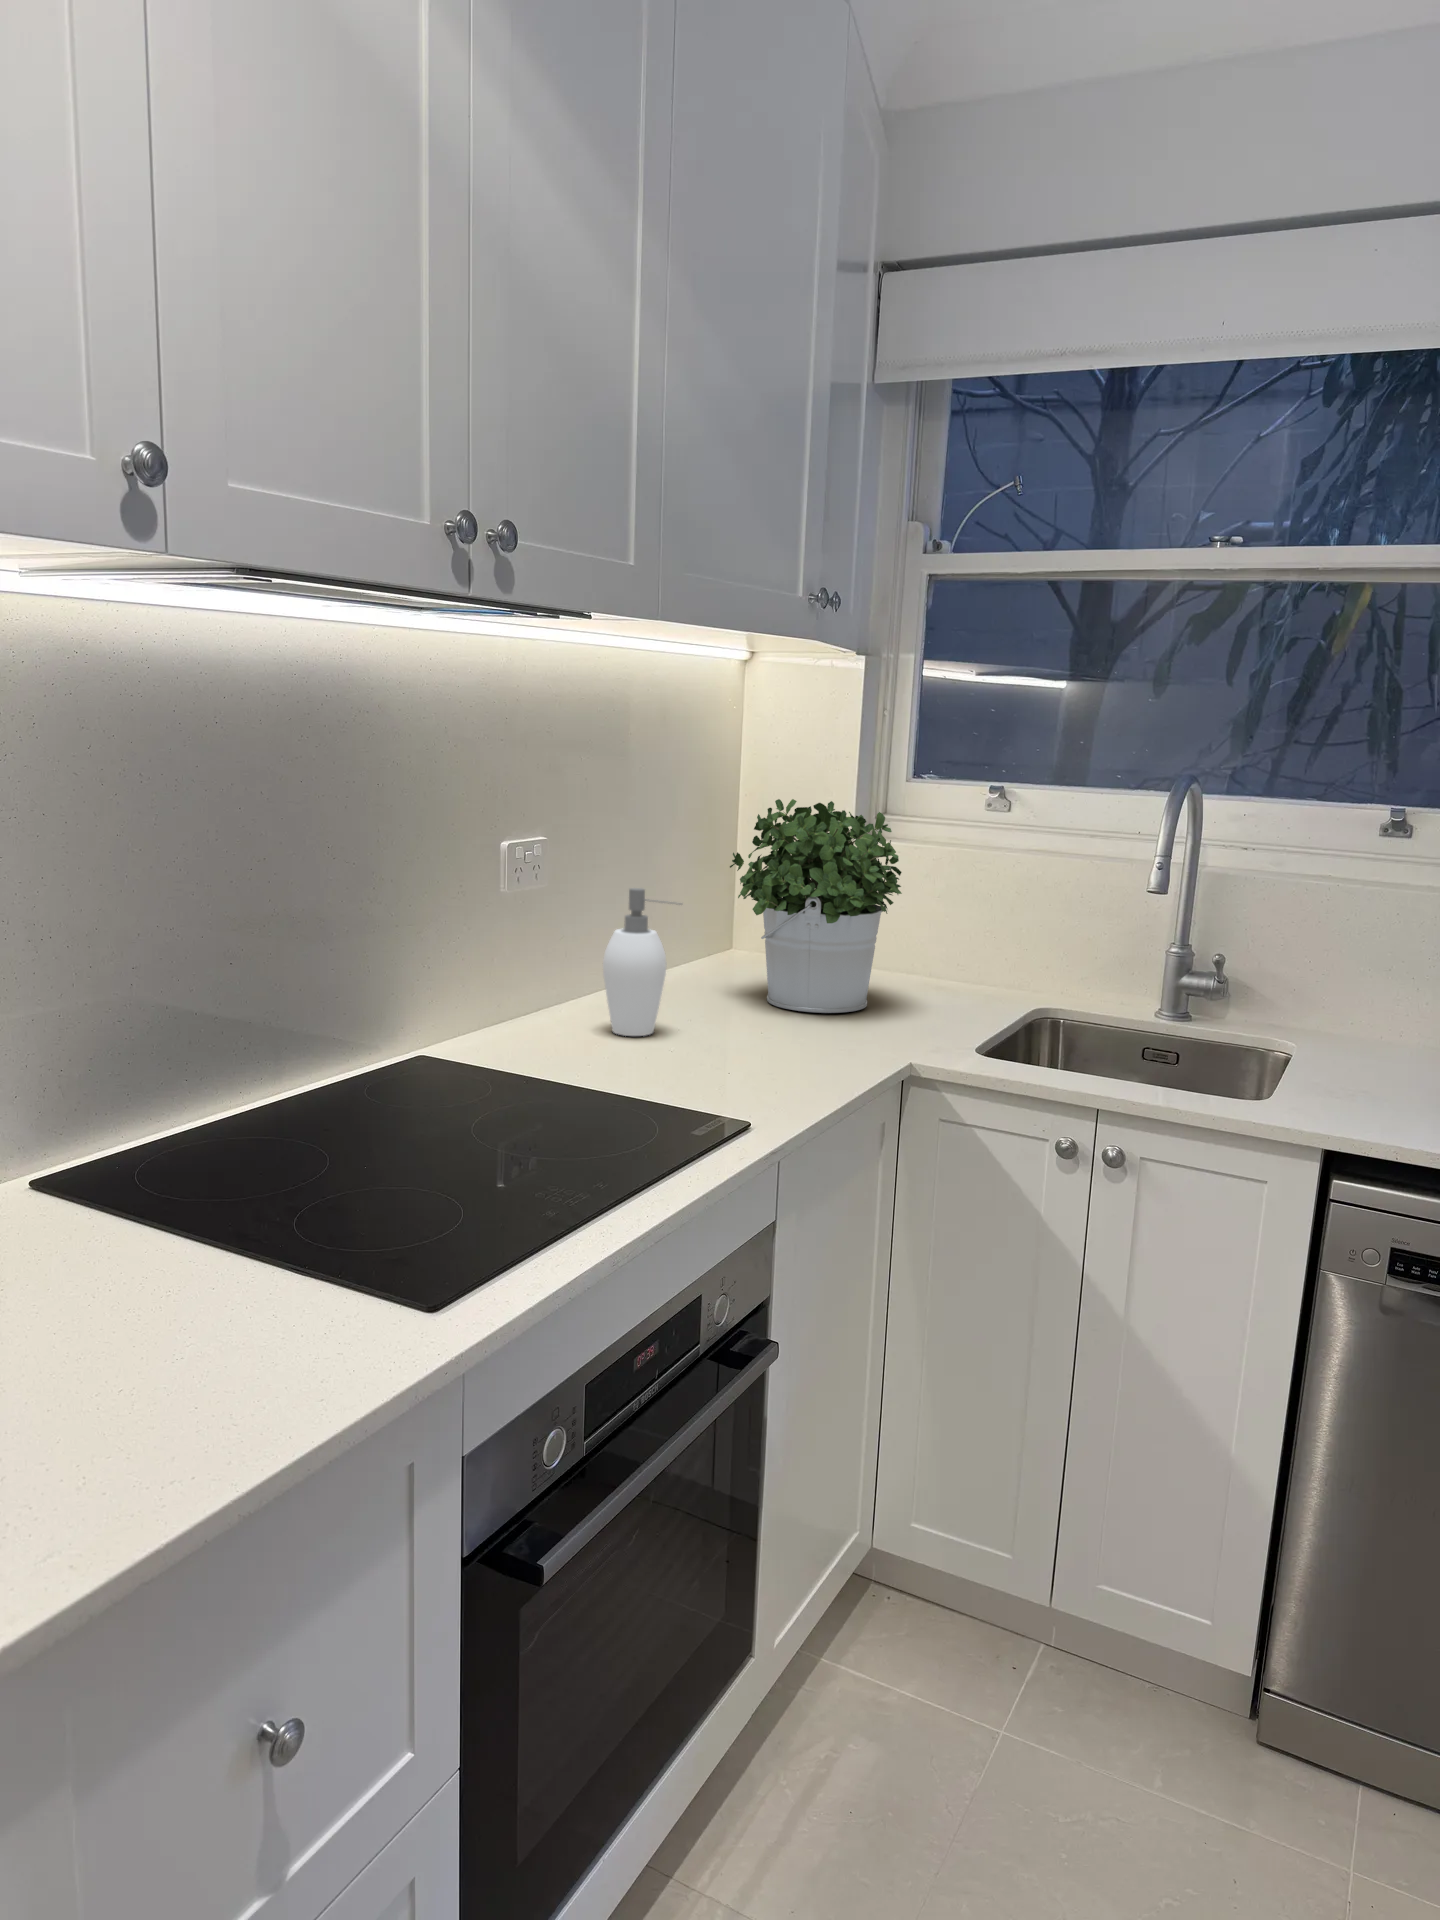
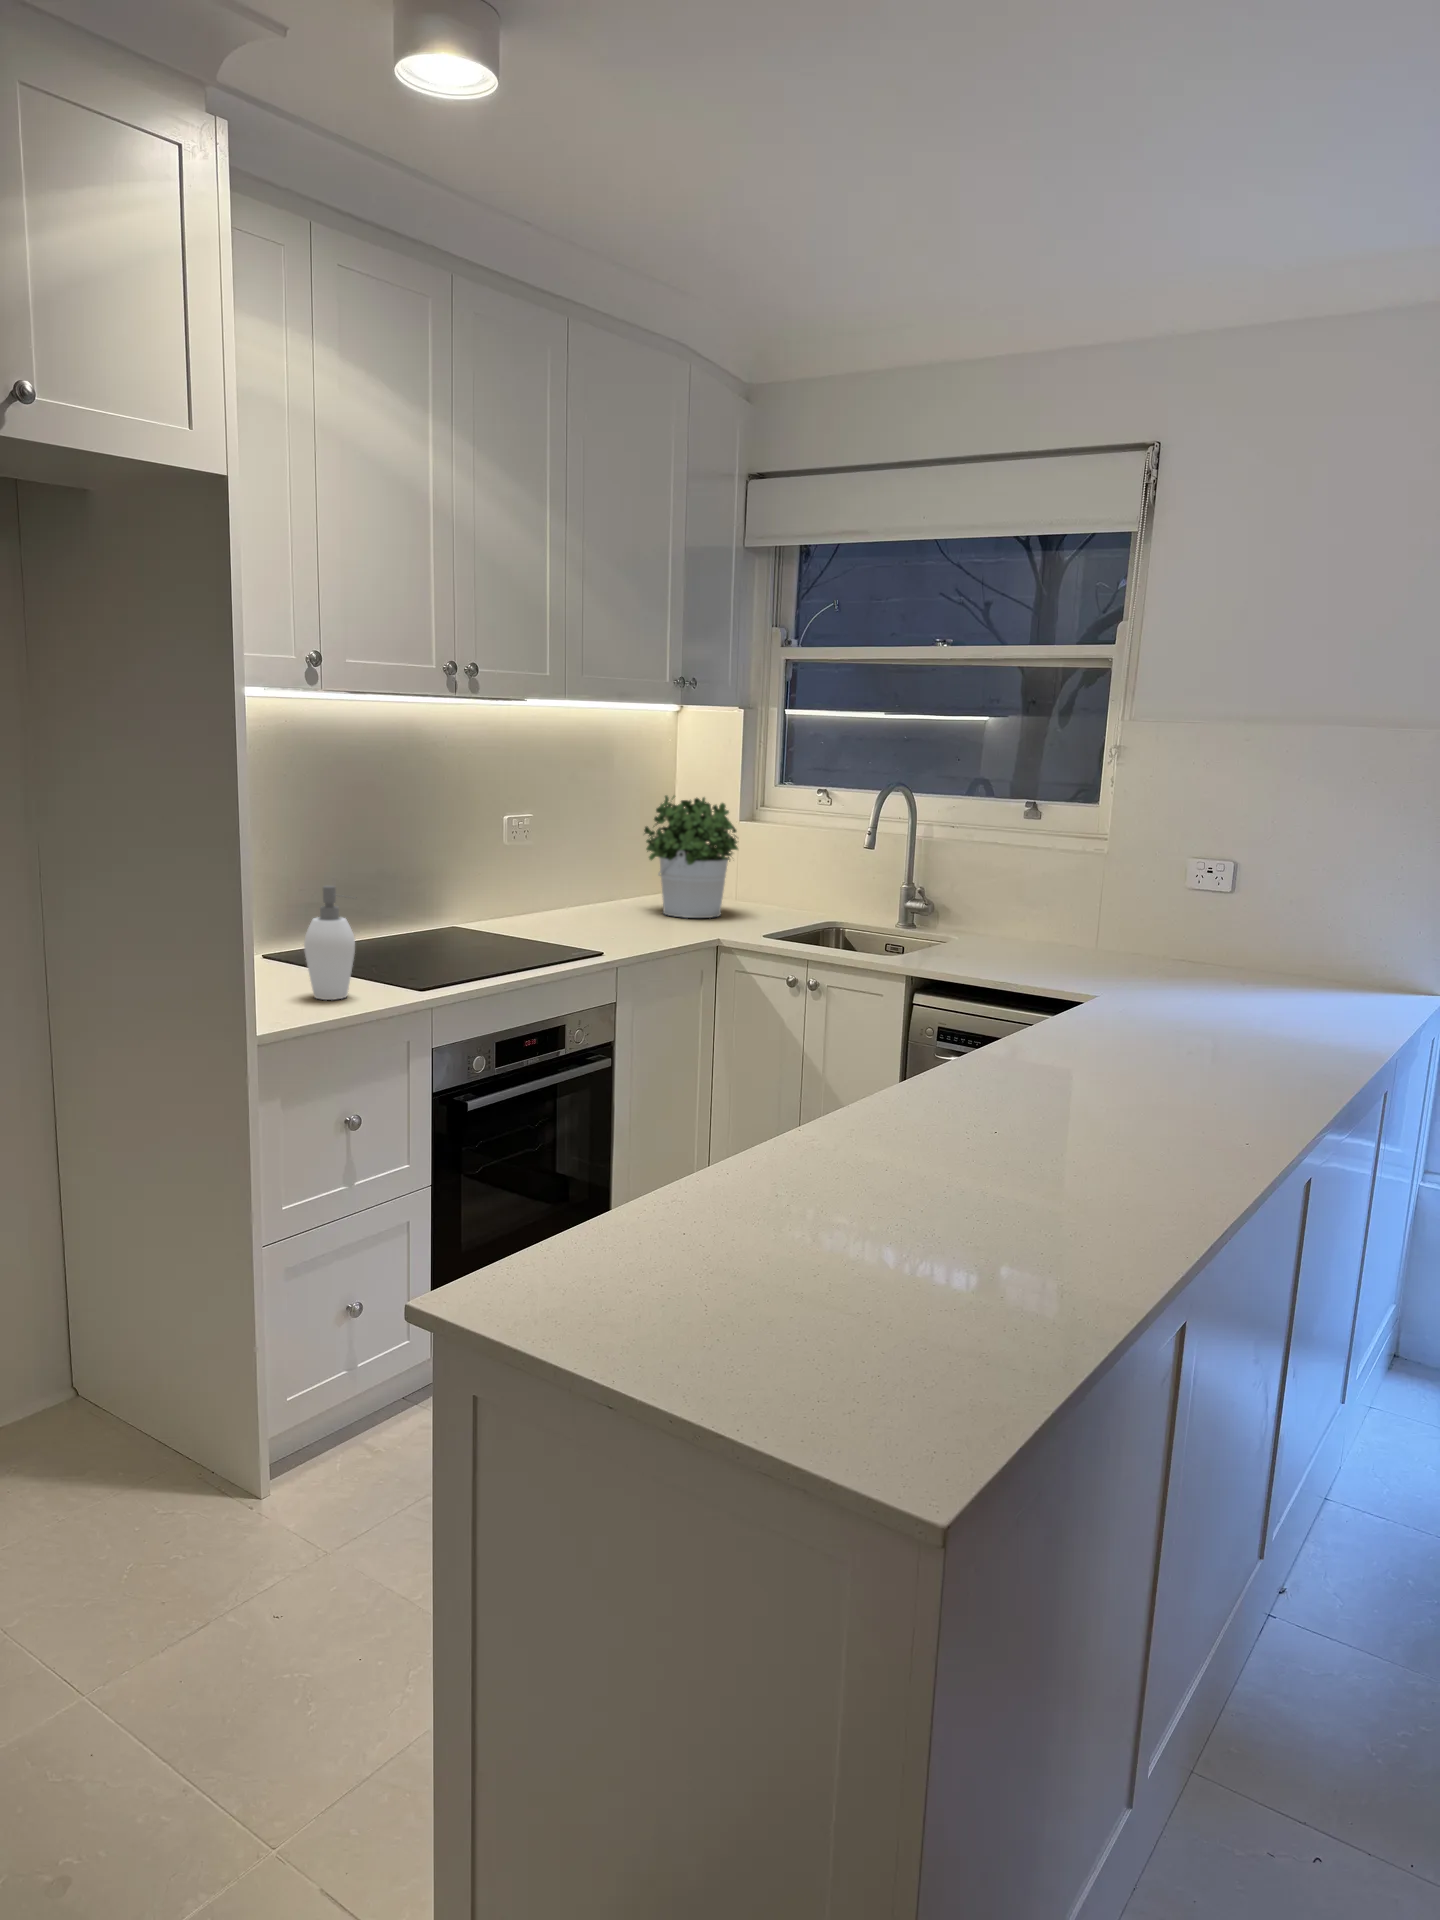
soap dispenser: present [603,888,681,1036] -> present [304,886,355,1000]

